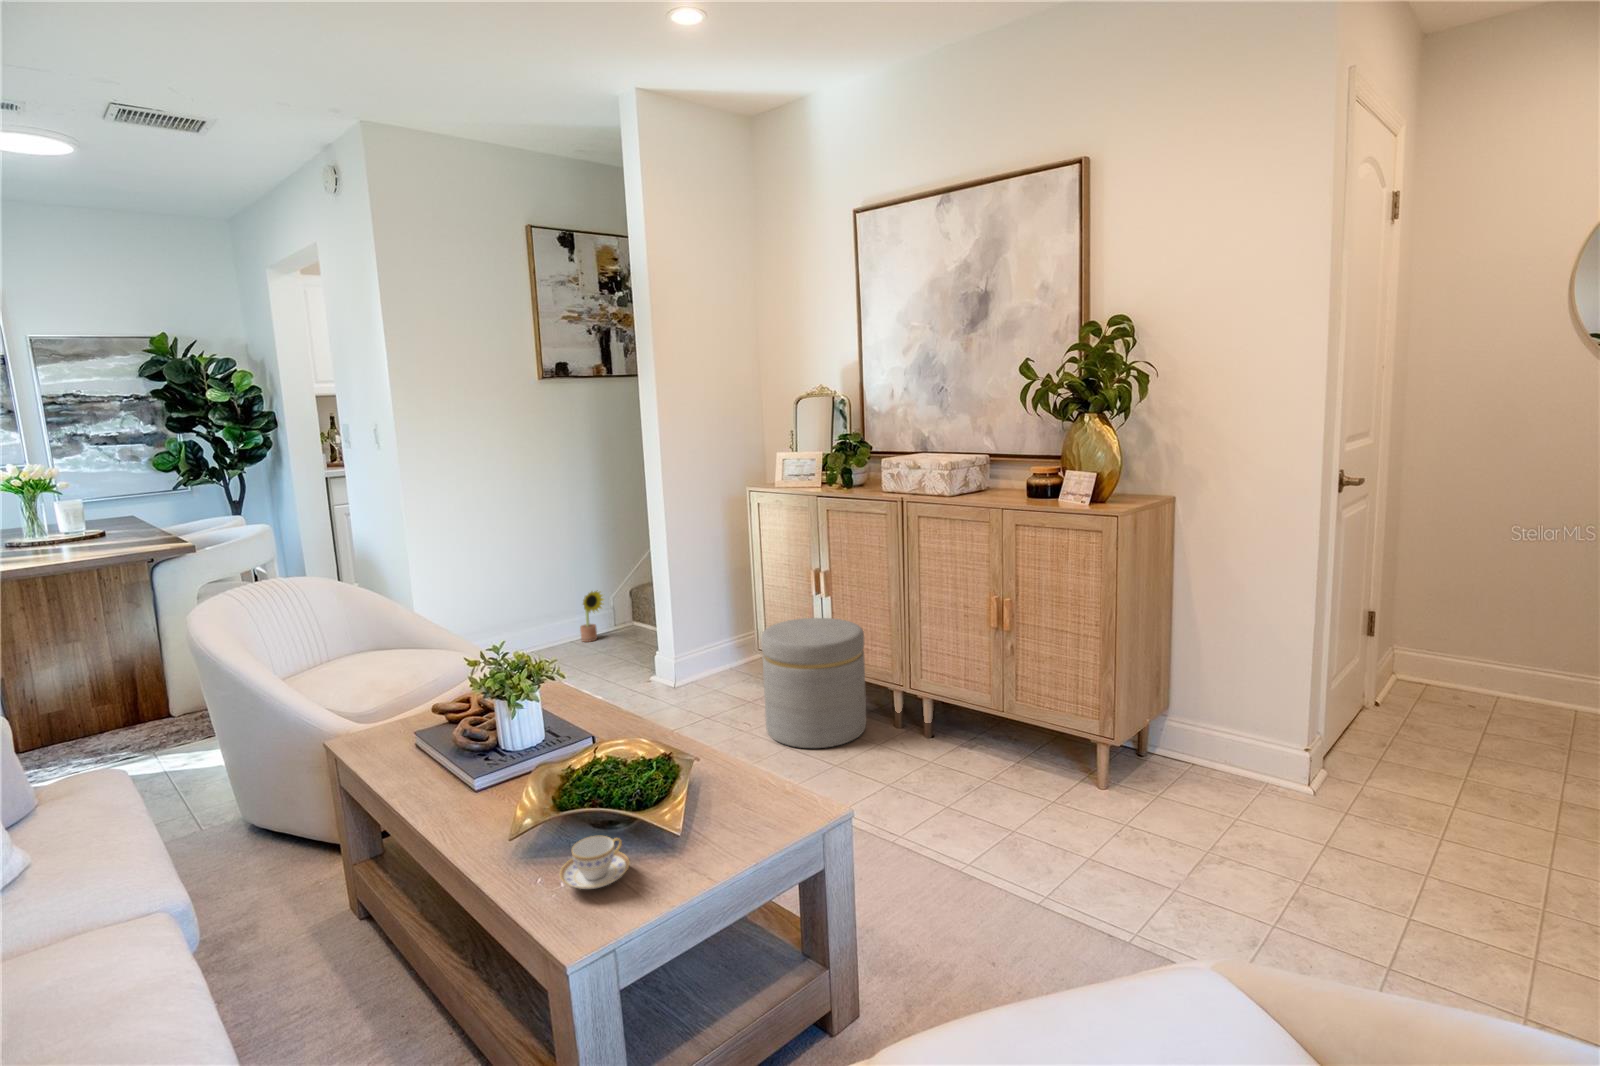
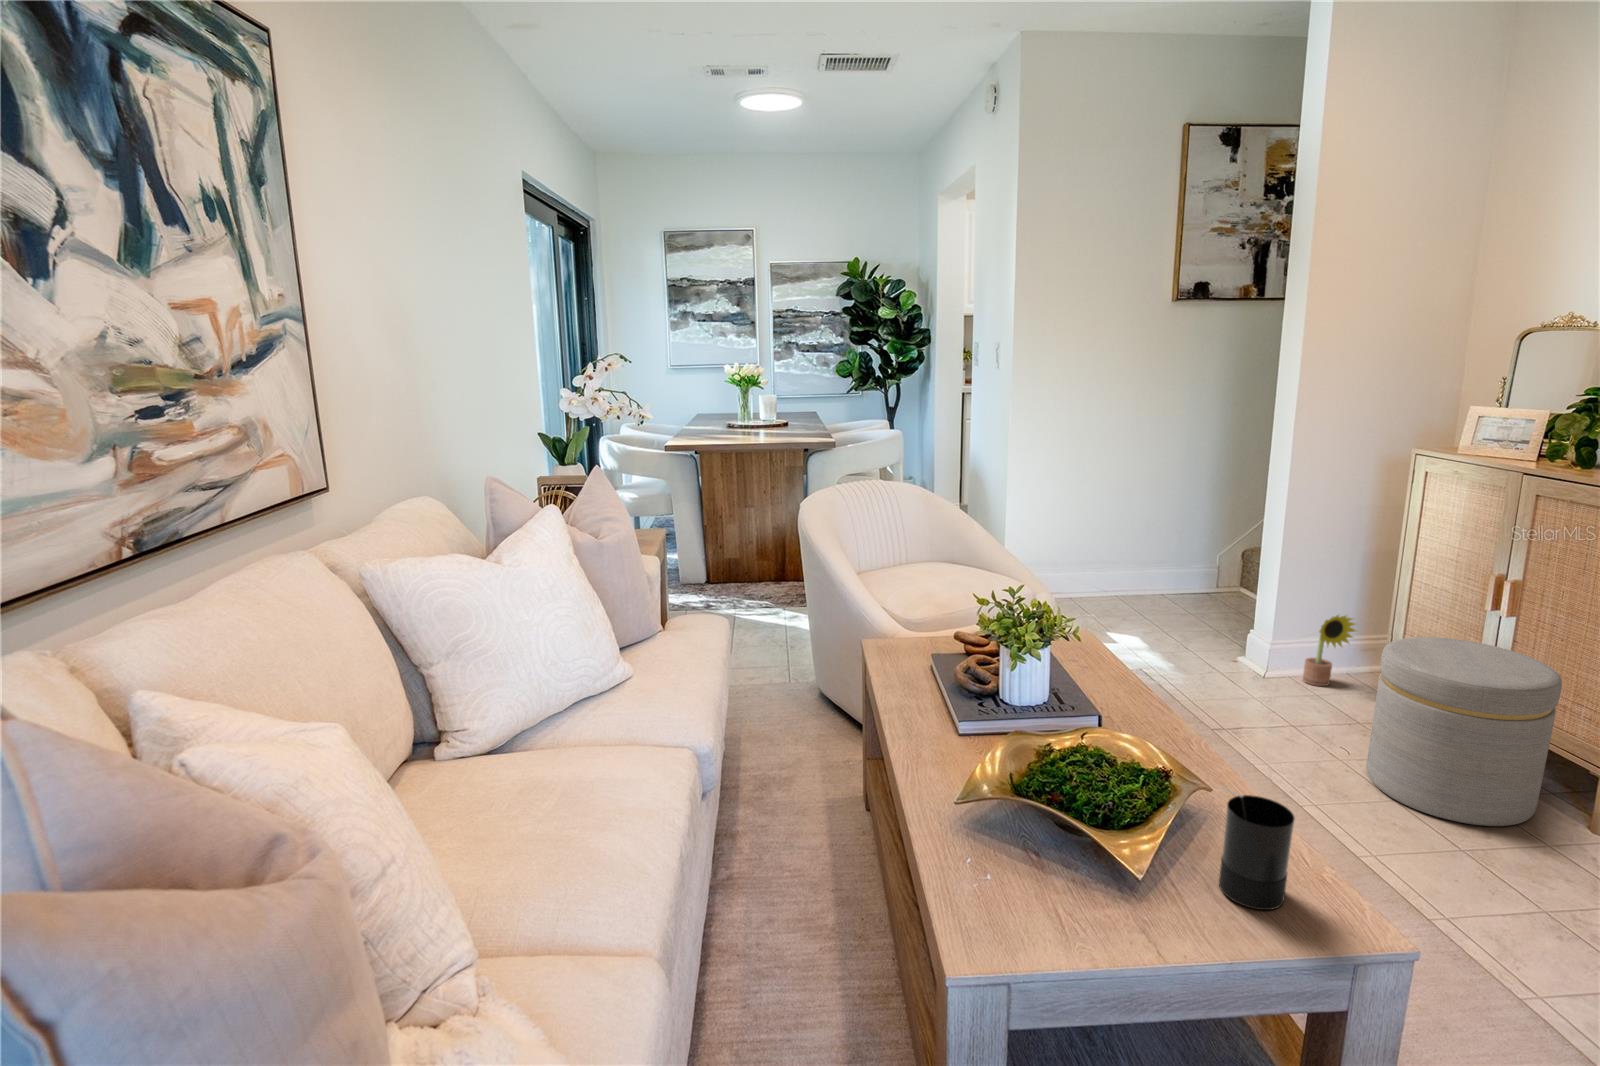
decorative plant: present [580,591,604,642] -> present [1303,615,1356,686]
candle: none [721,744,777,830] -> present [1219,789,1295,910]
teacup: present [560,836,630,889] -> none [994,830,1073,891]

